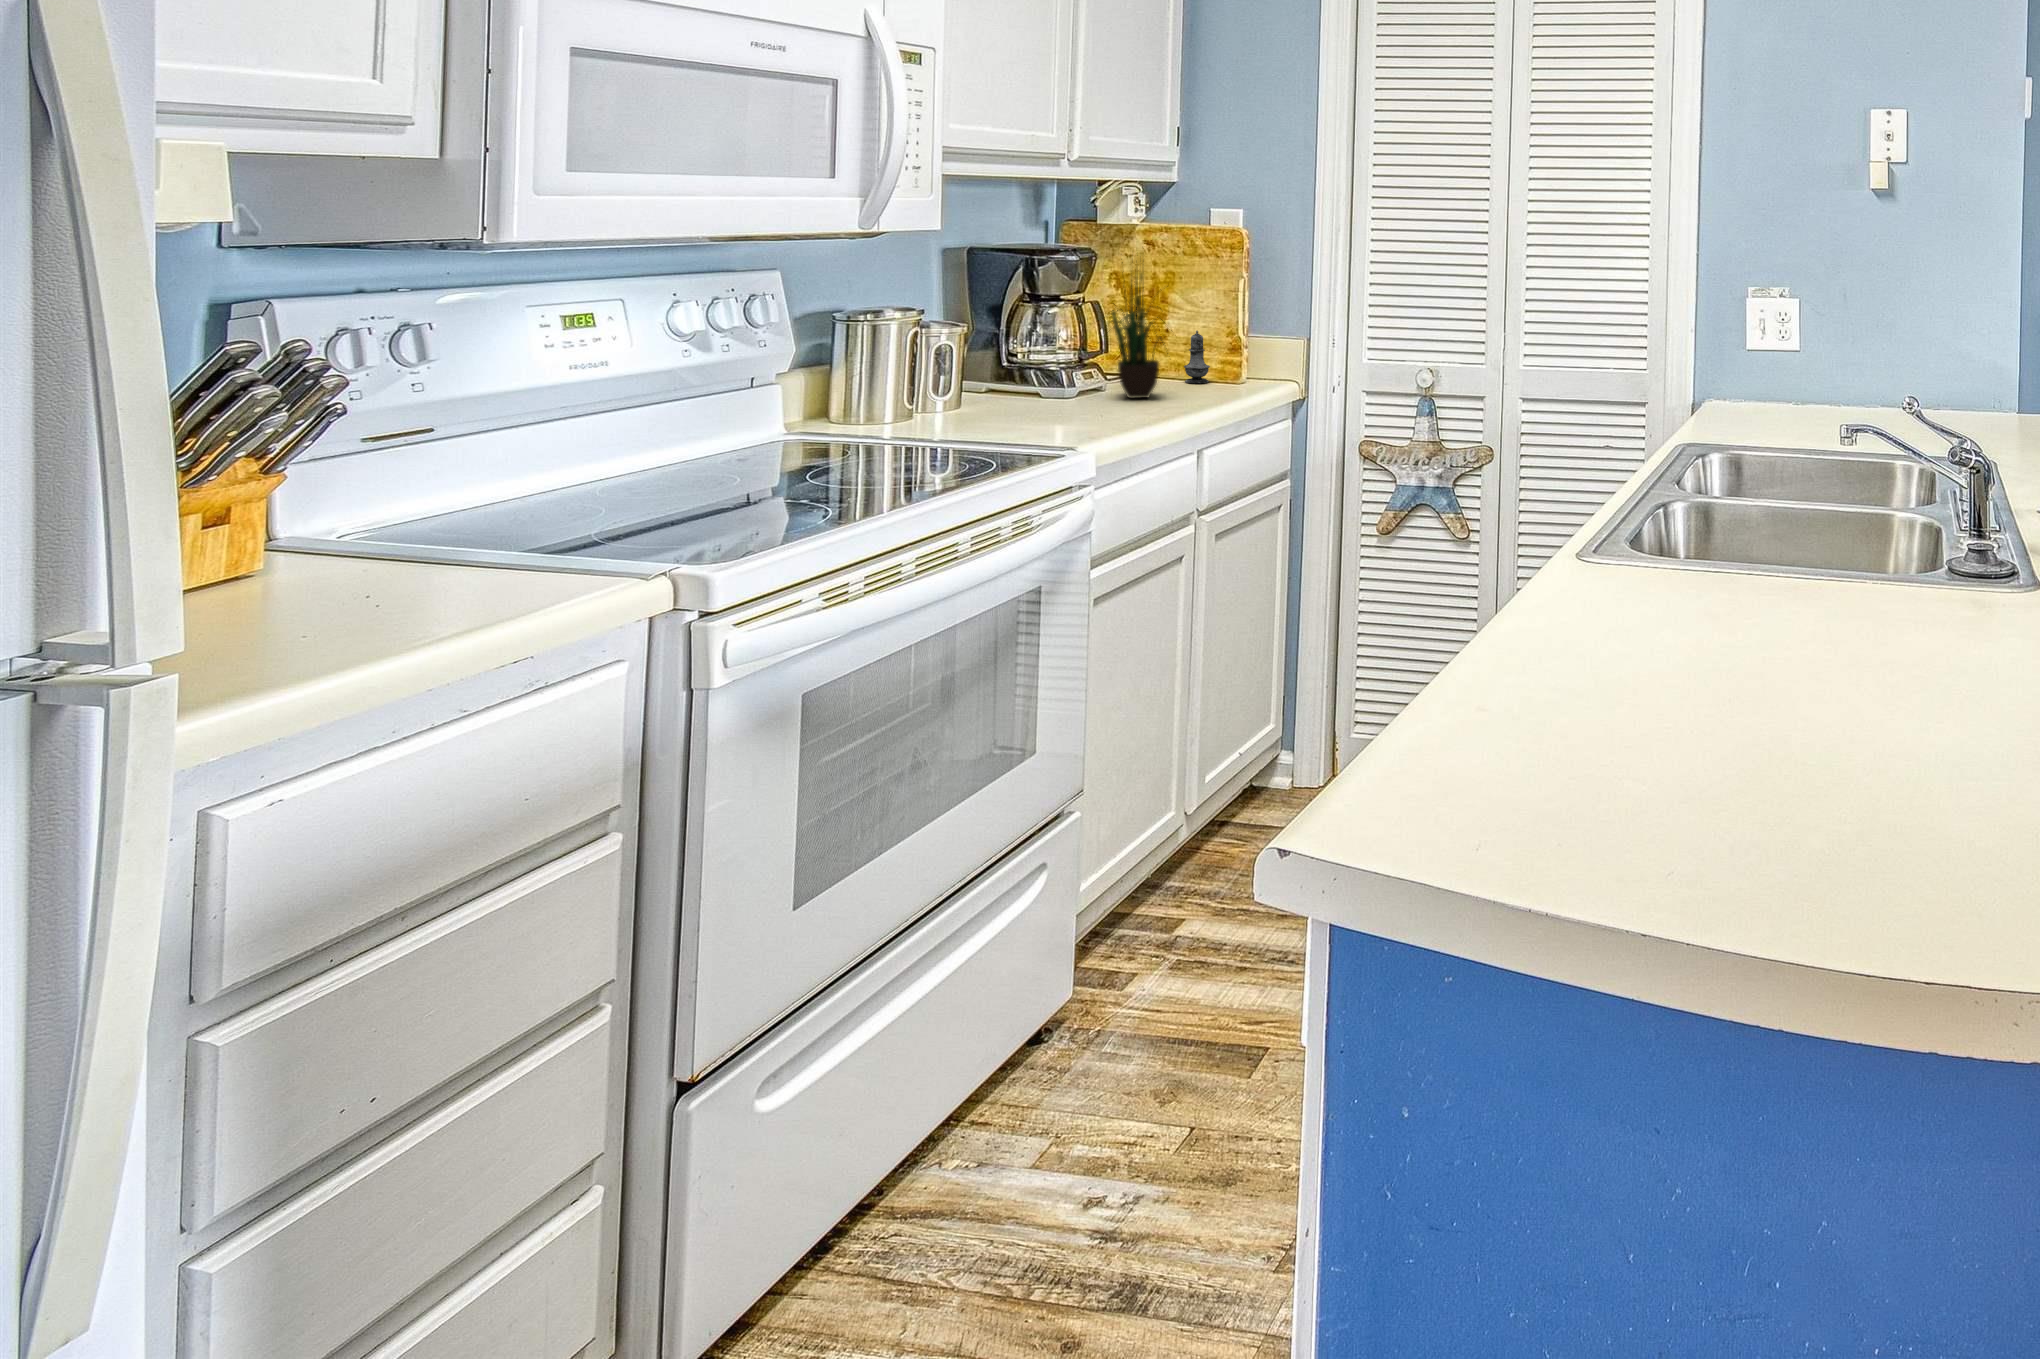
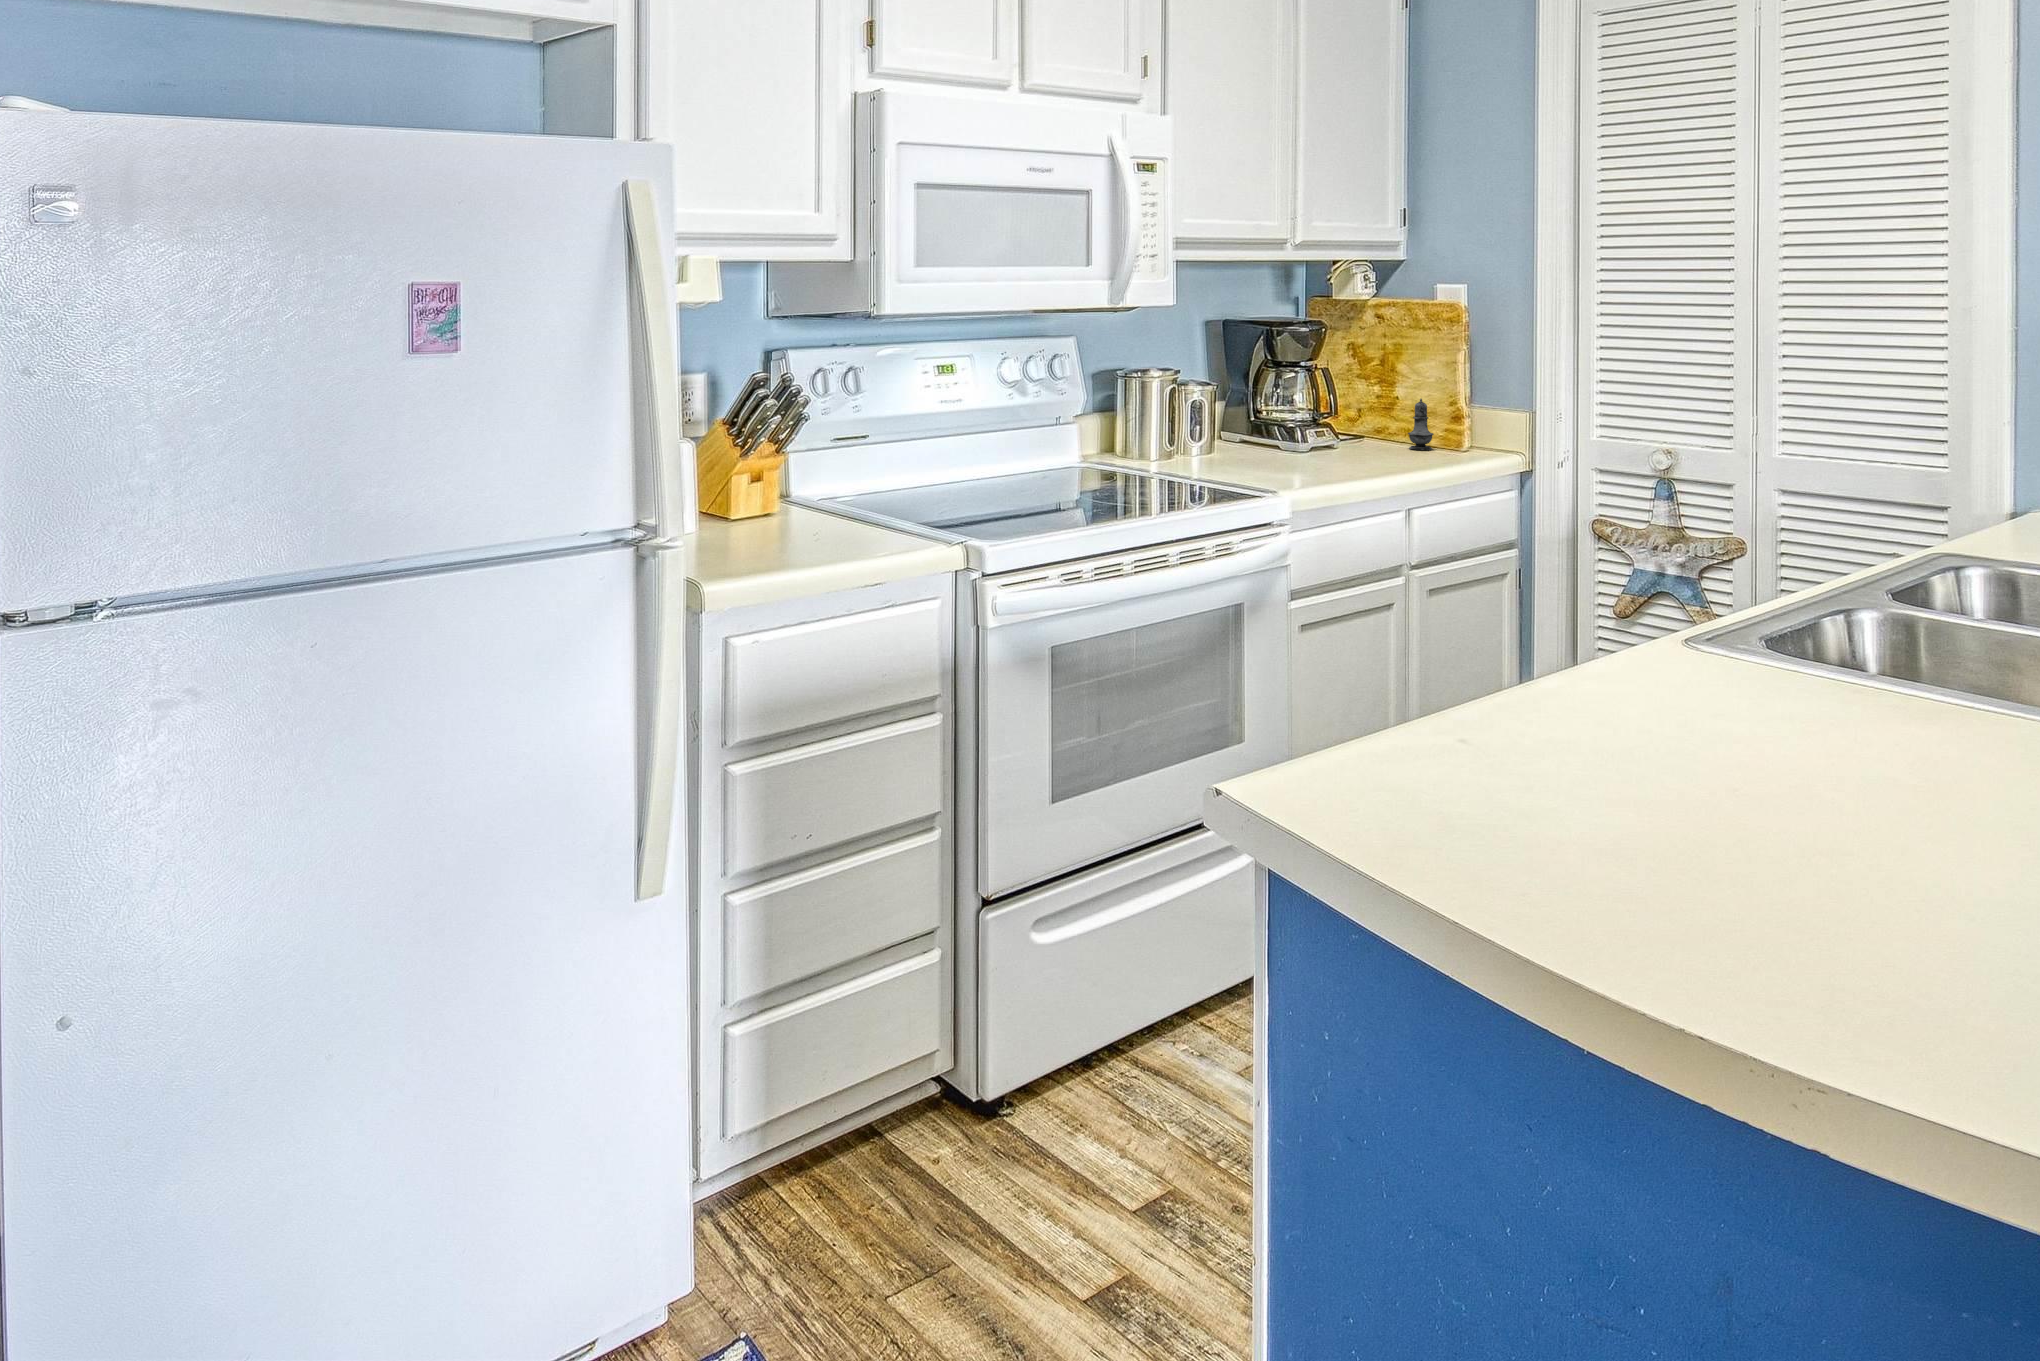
potted plant: present [1104,274,1164,398] -> none [1313,304,1397,458]

